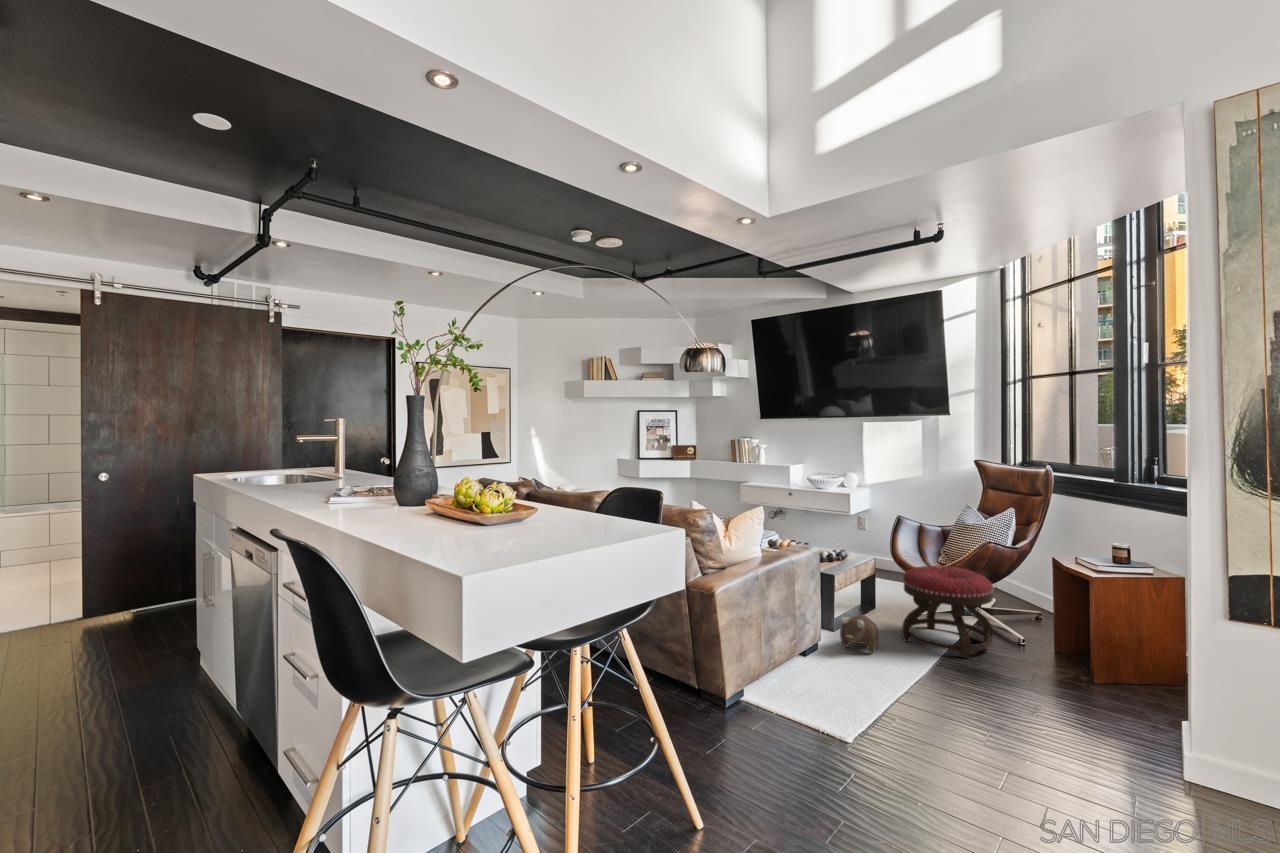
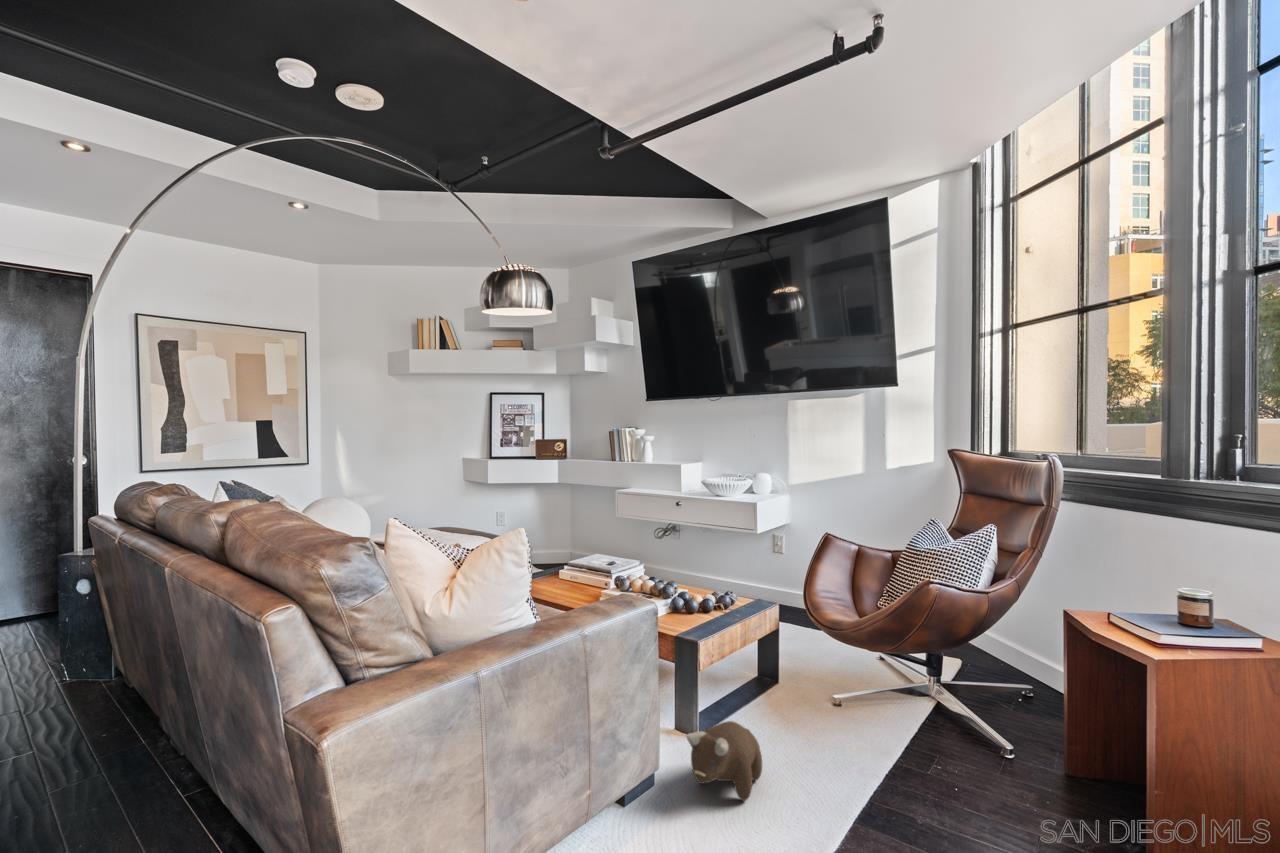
ottoman: present [902,566,993,658] -> none [808,622,966,807]

